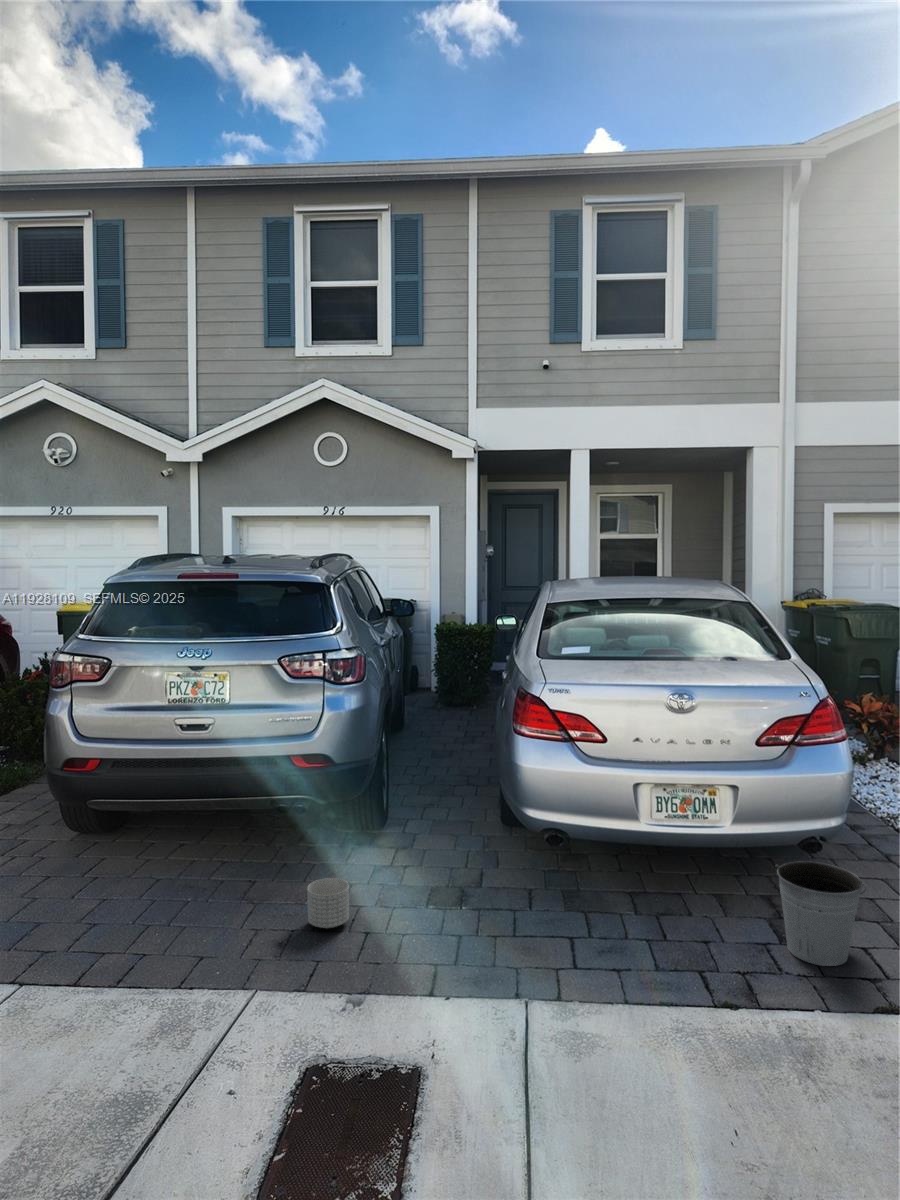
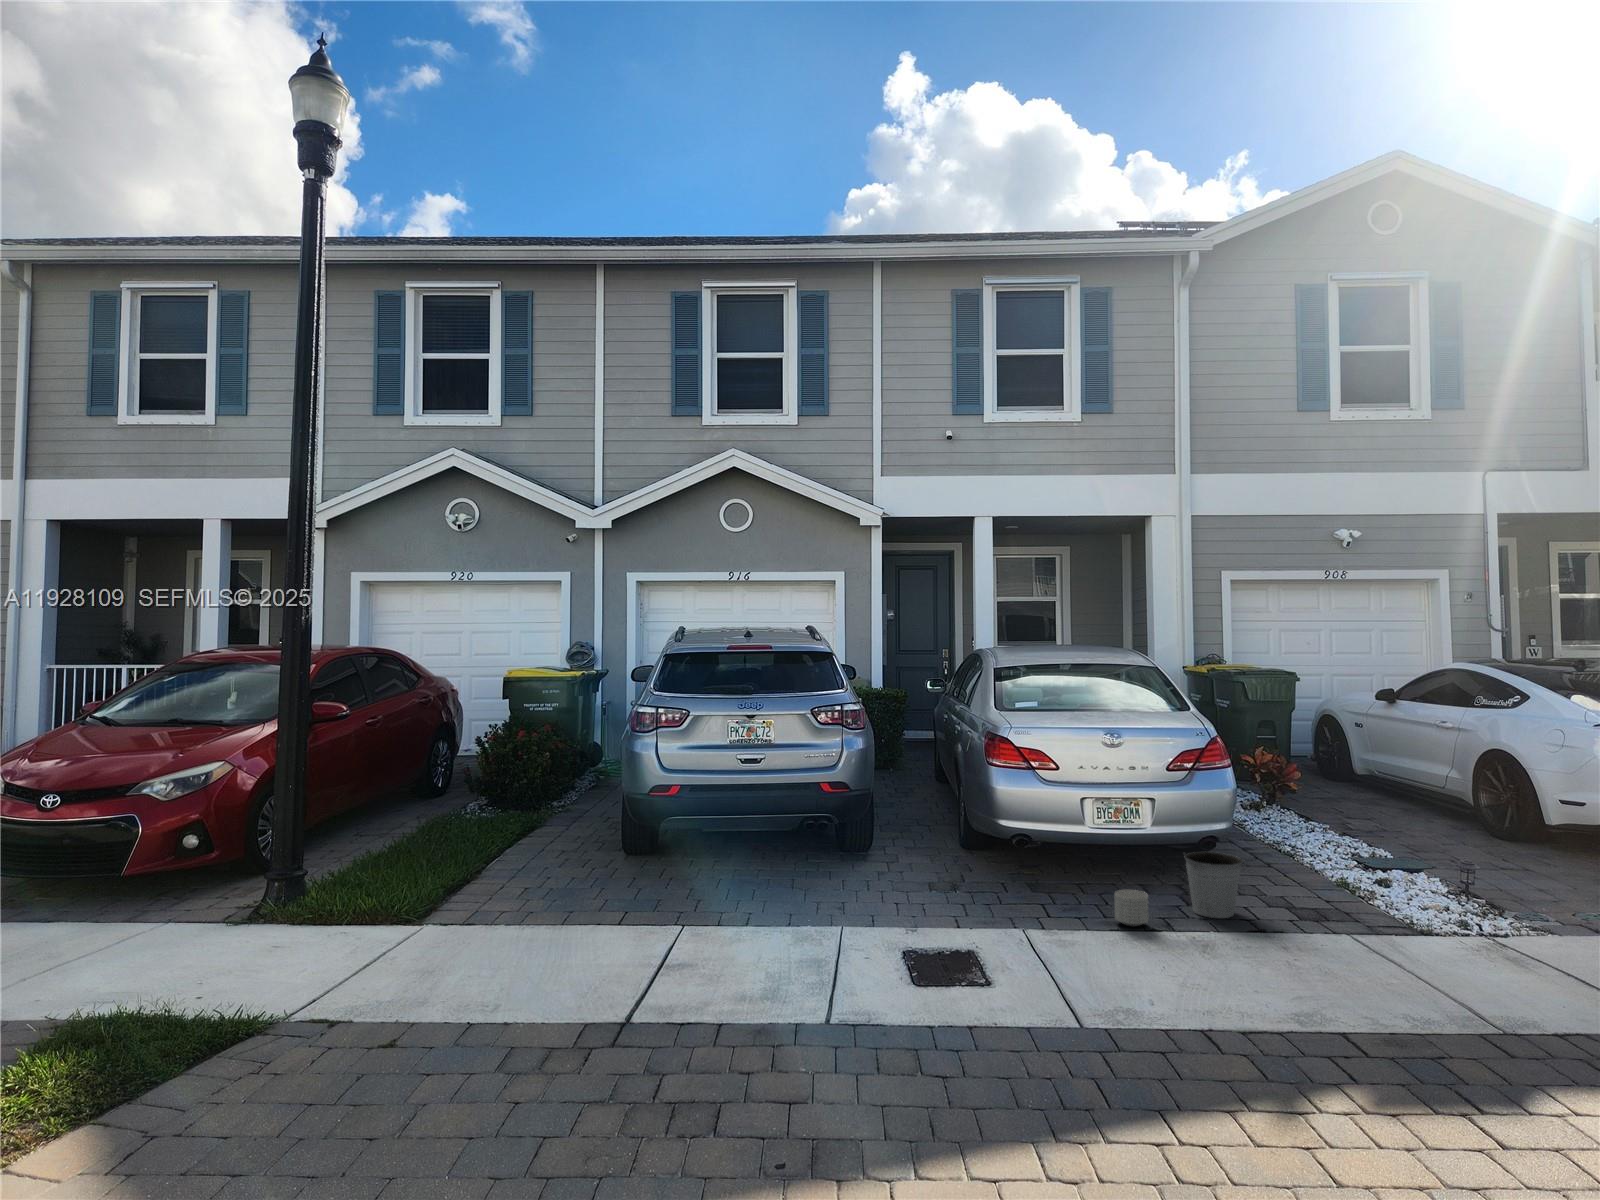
planter: present [308,878,349,928] -> present [1115,890,1148,927]

